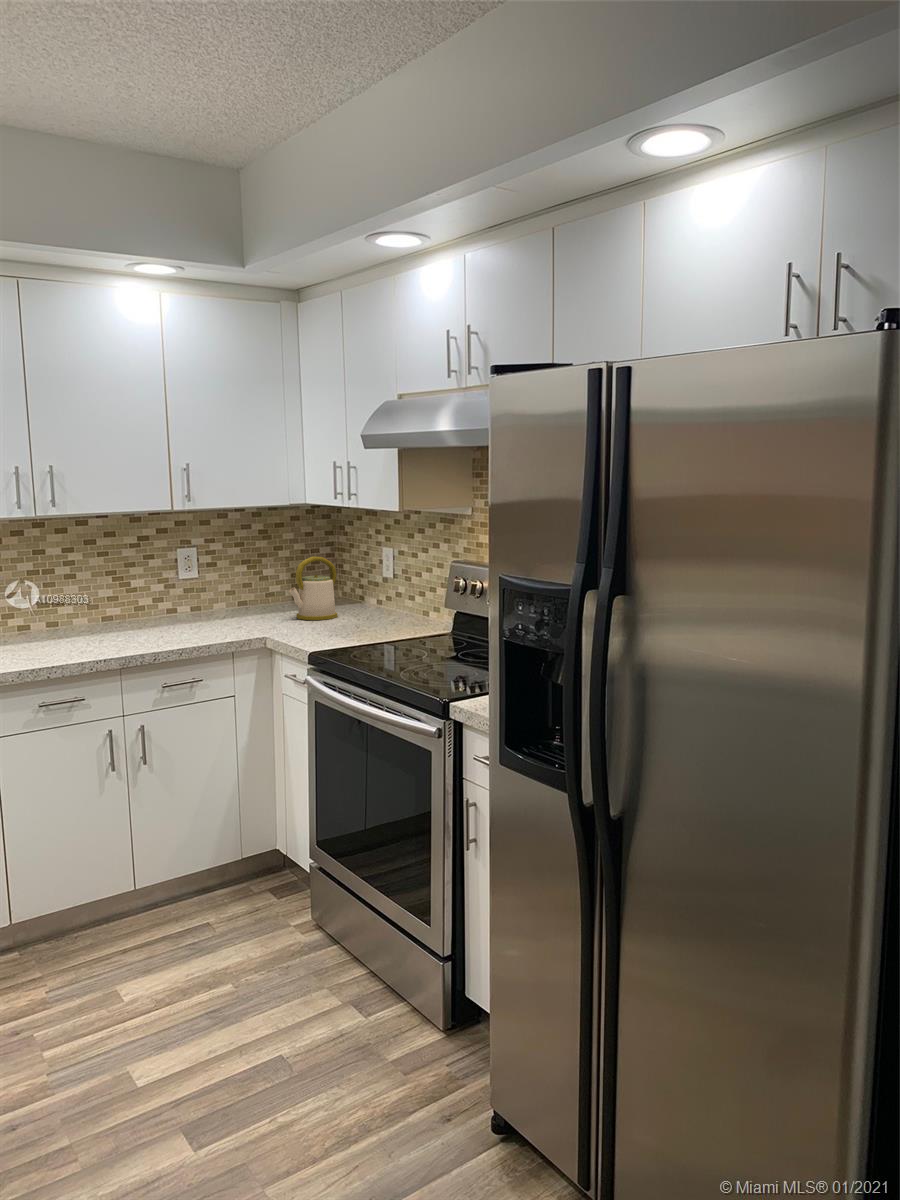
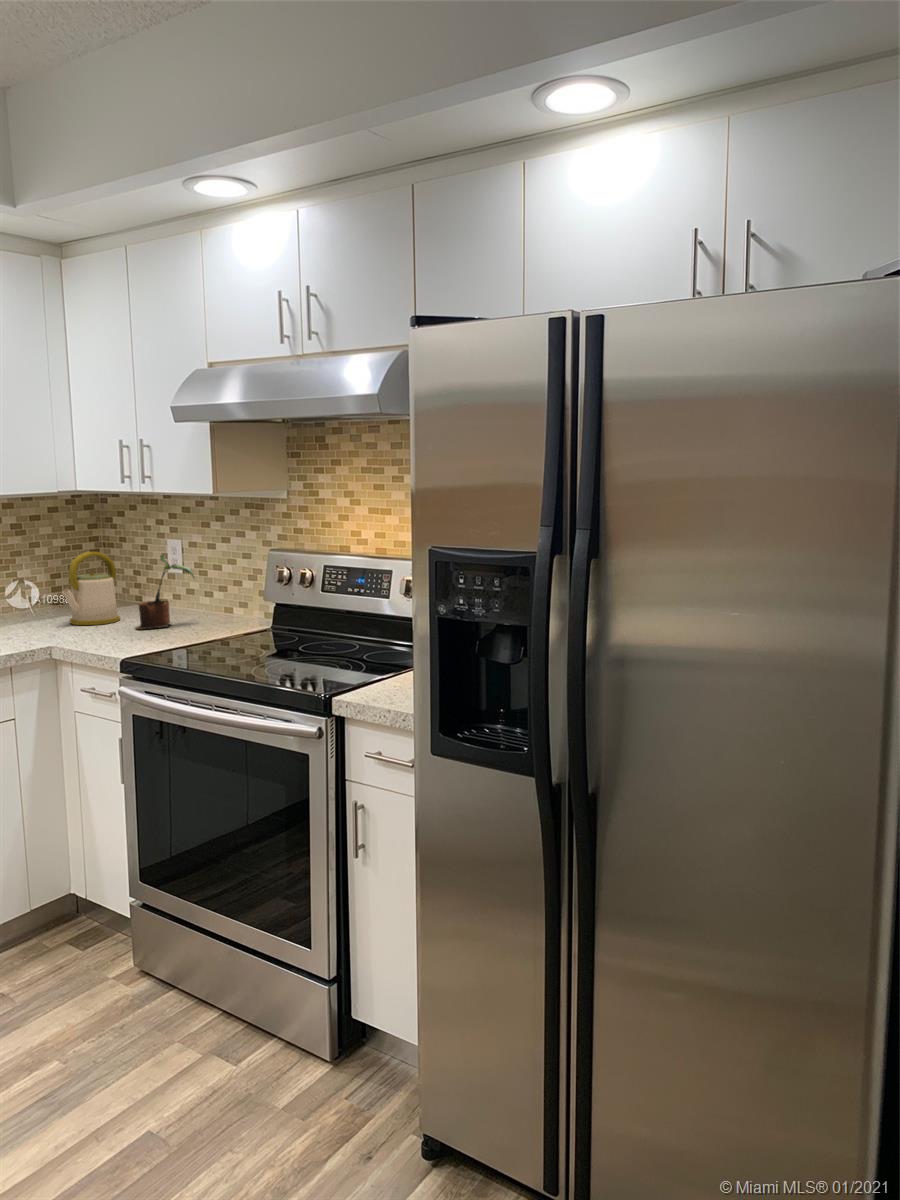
potted plant: none [342,562,395,627] -> present [136,555,194,629]

